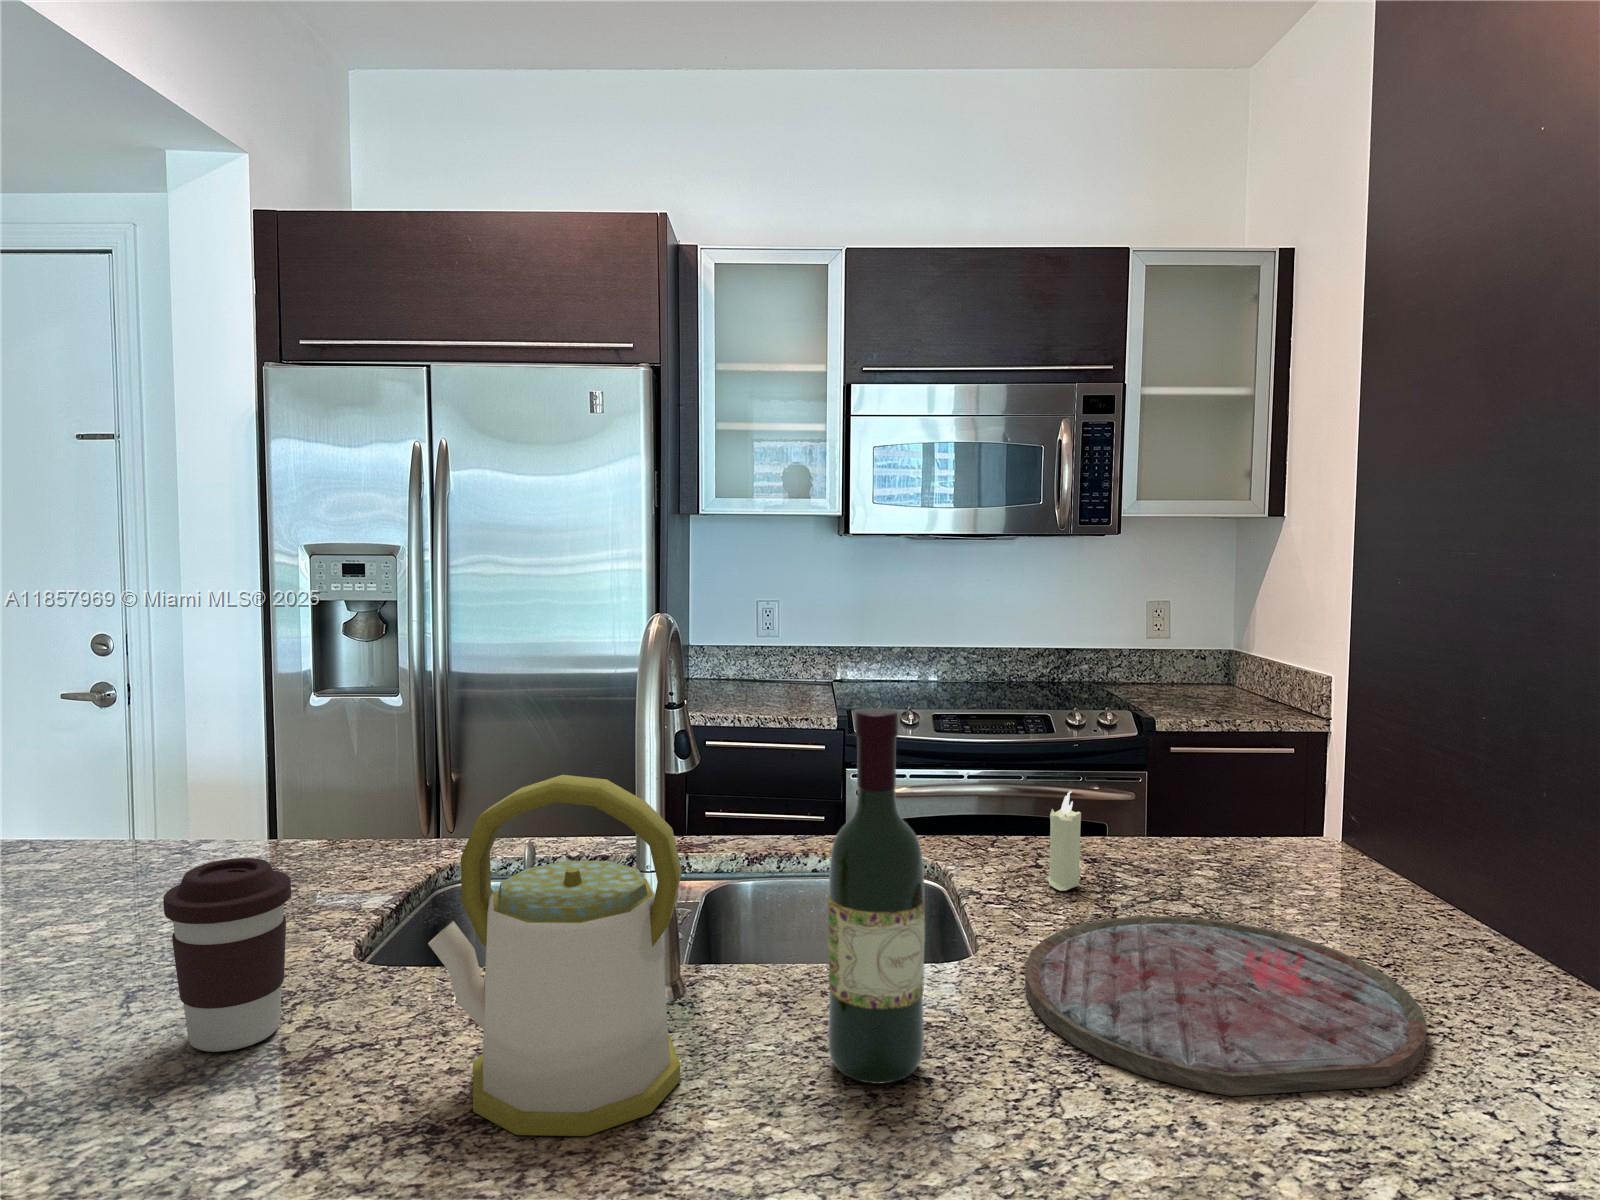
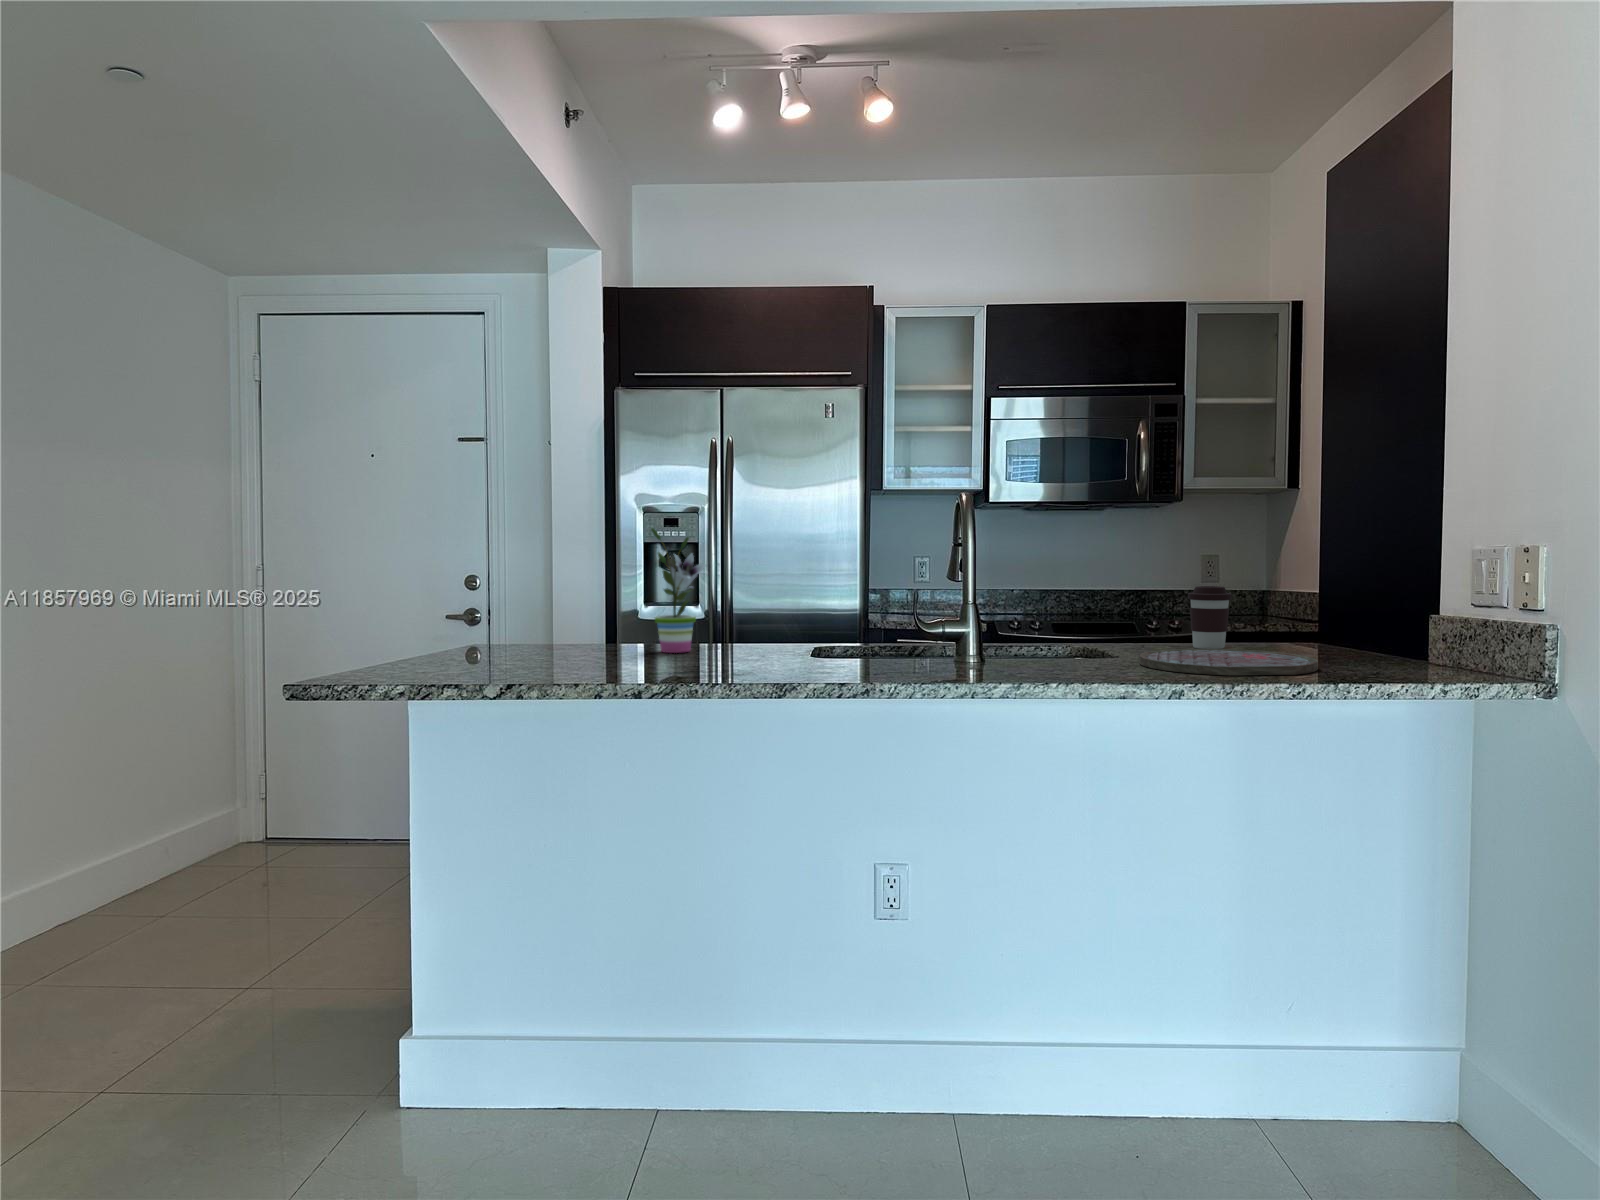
potted plant: none [54,651,181,908] -> present [651,528,706,653]
wine bottle: present [828,708,925,1084] -> none [1061,523,1101,673]
kettle: present [428,775,682,1136] -> none [899,548,1004,678]
candle: present [1045,791,1081,891] -> none [1144,600,1163,650]
coffee cup: present [163,858,291,1052] -> present [1188,586,1232,649]

